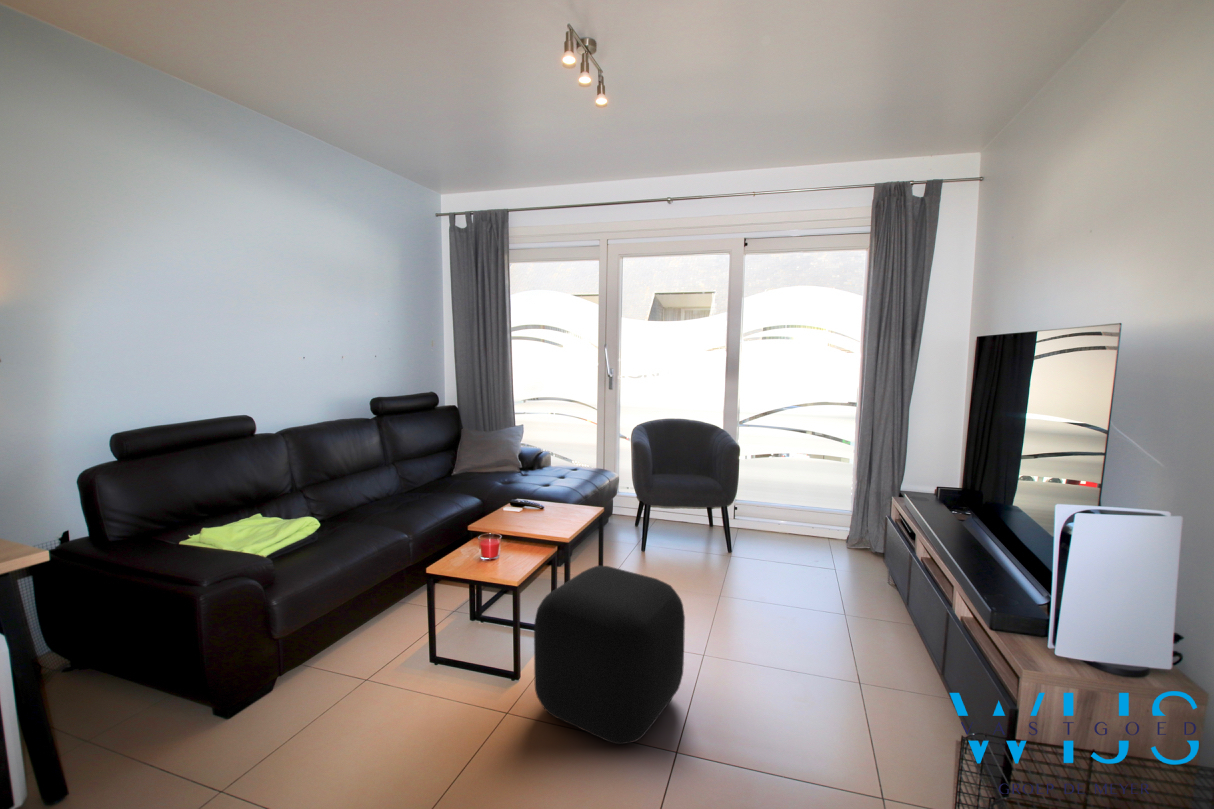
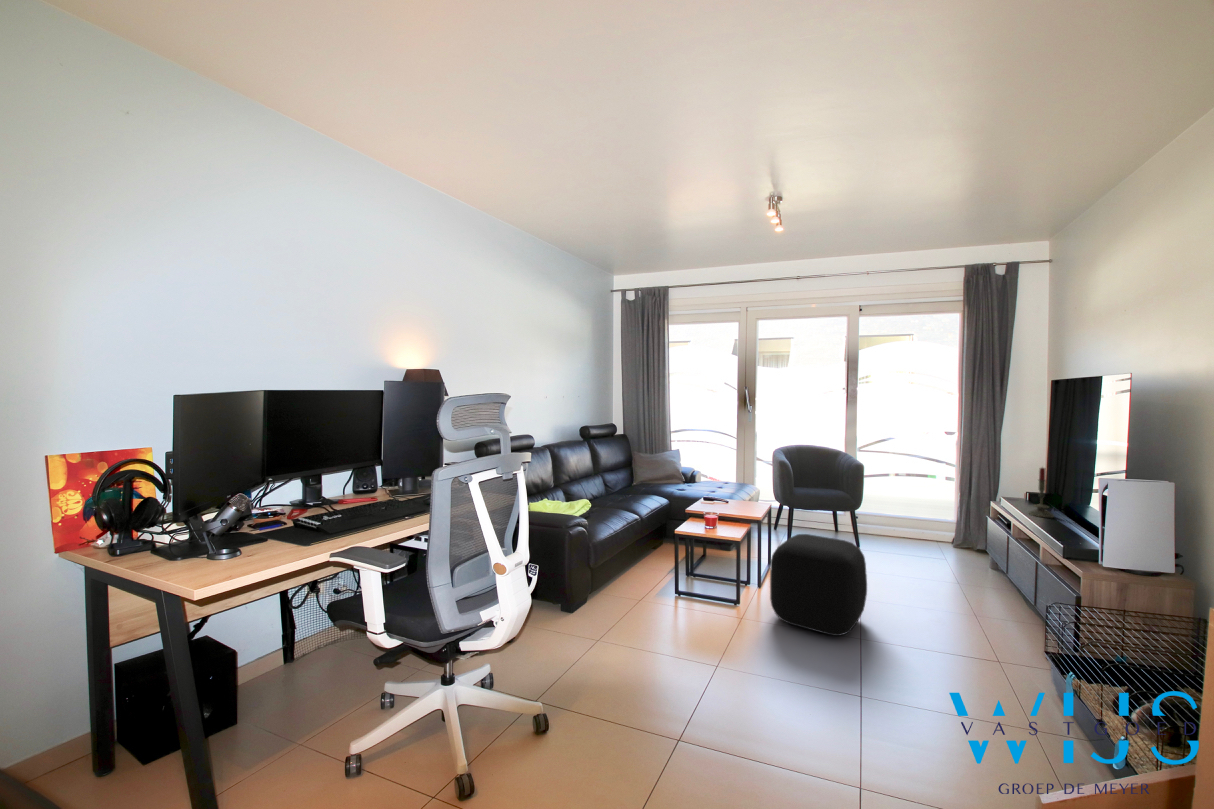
candle: none [933,456,966,529] -> present [1029,468,1054,518]

